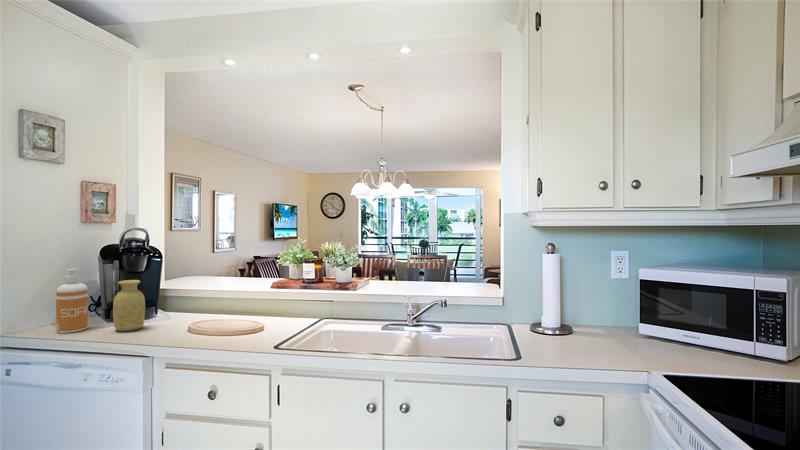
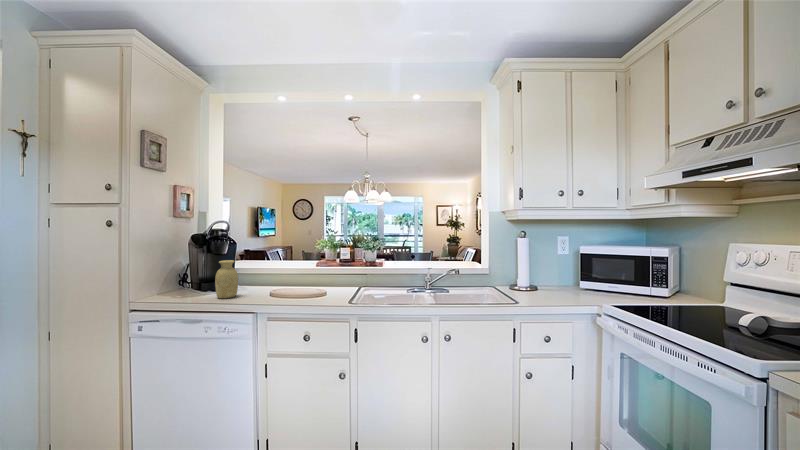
soap dispenser: present [56,269,88,333] -> none [171,252,193,301]

